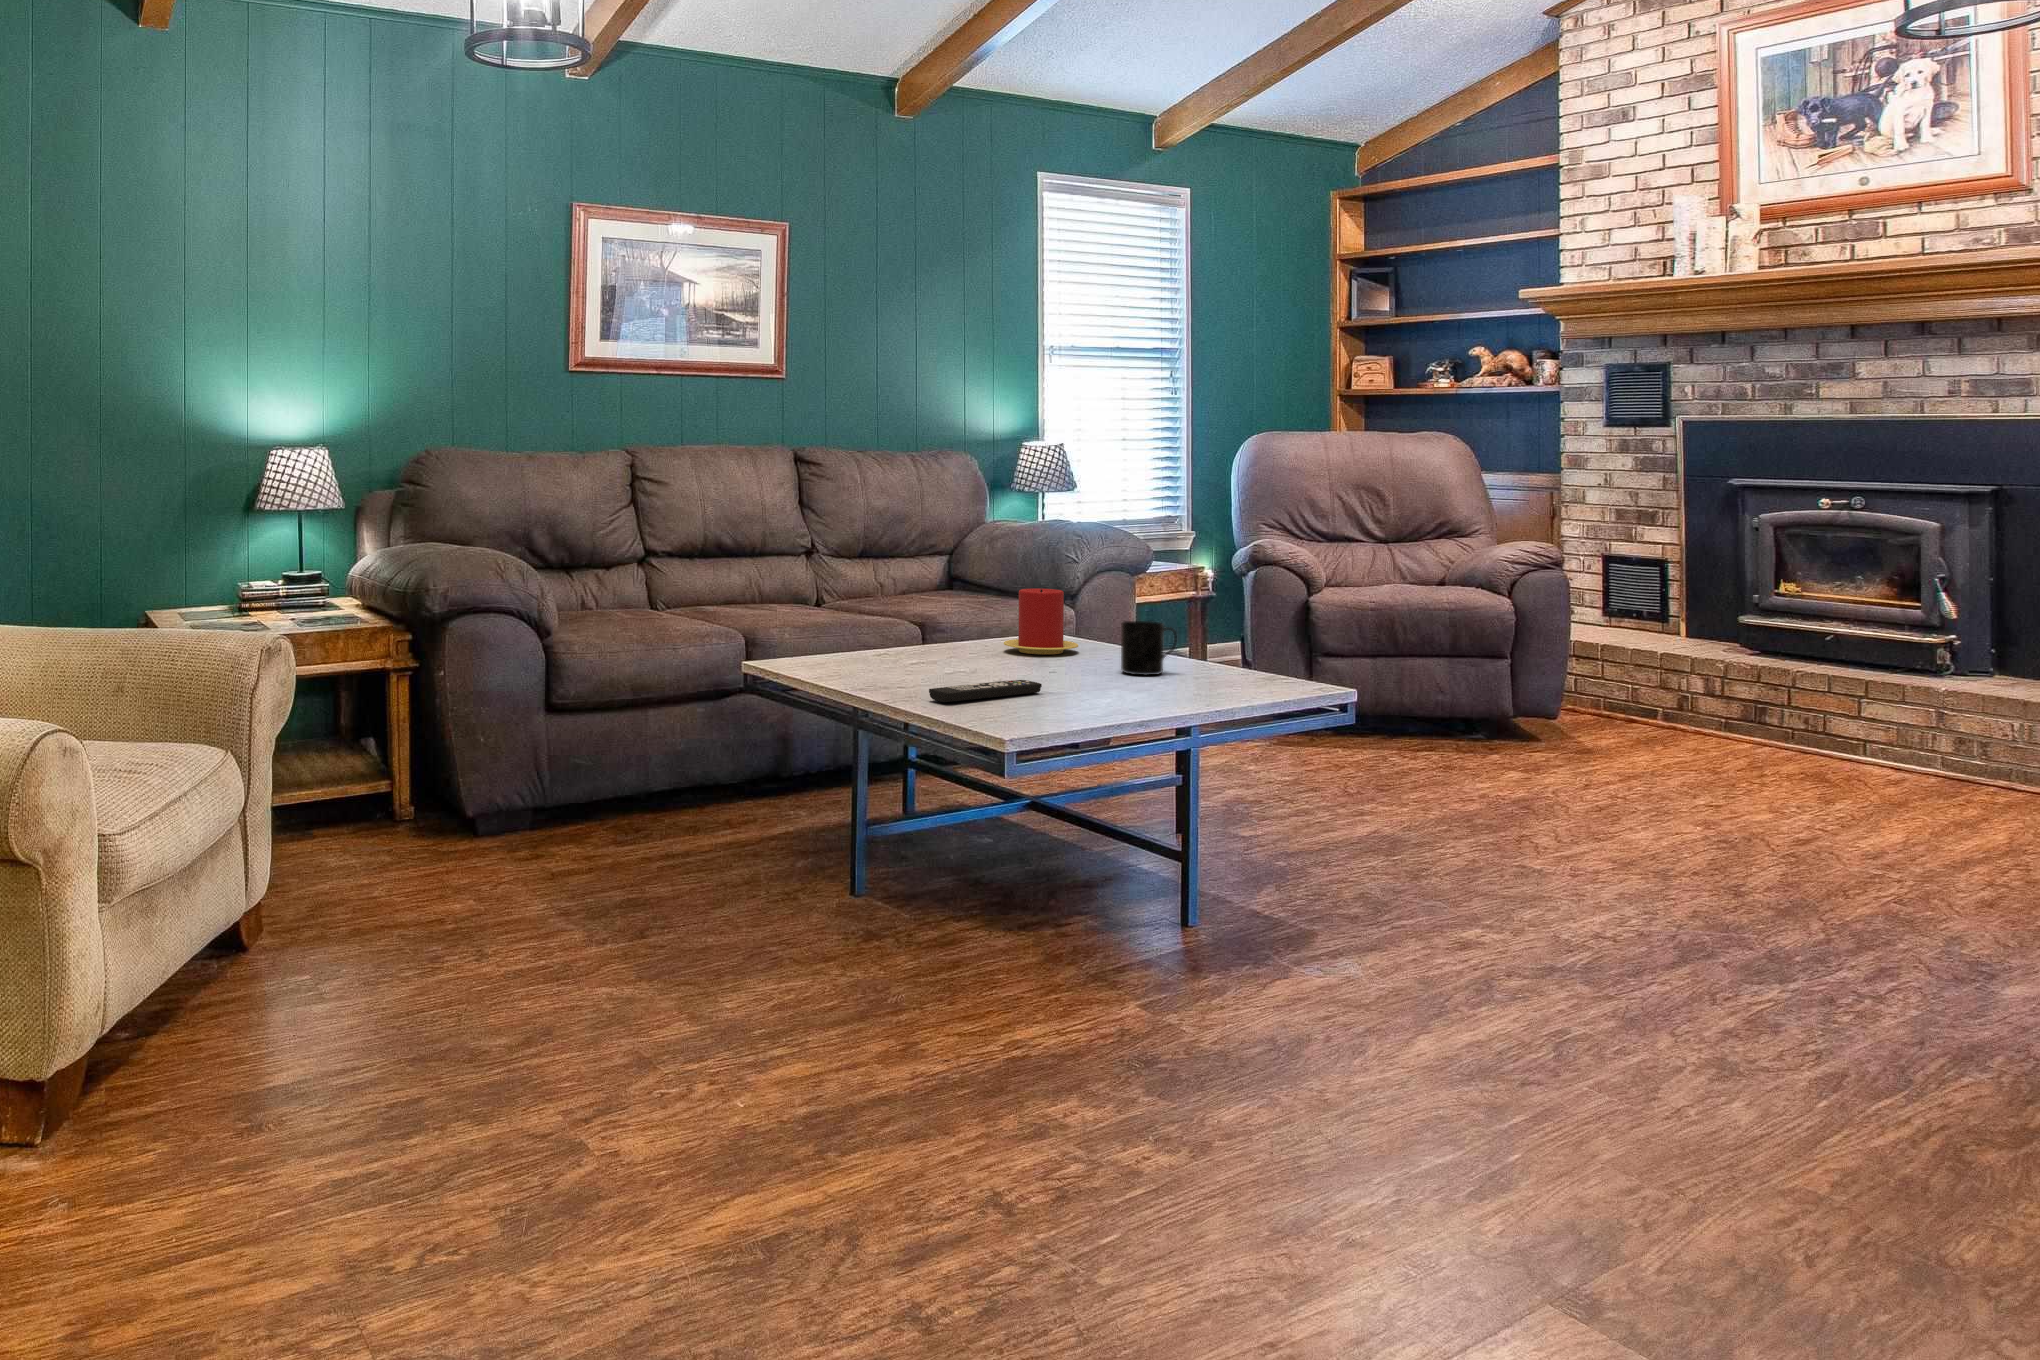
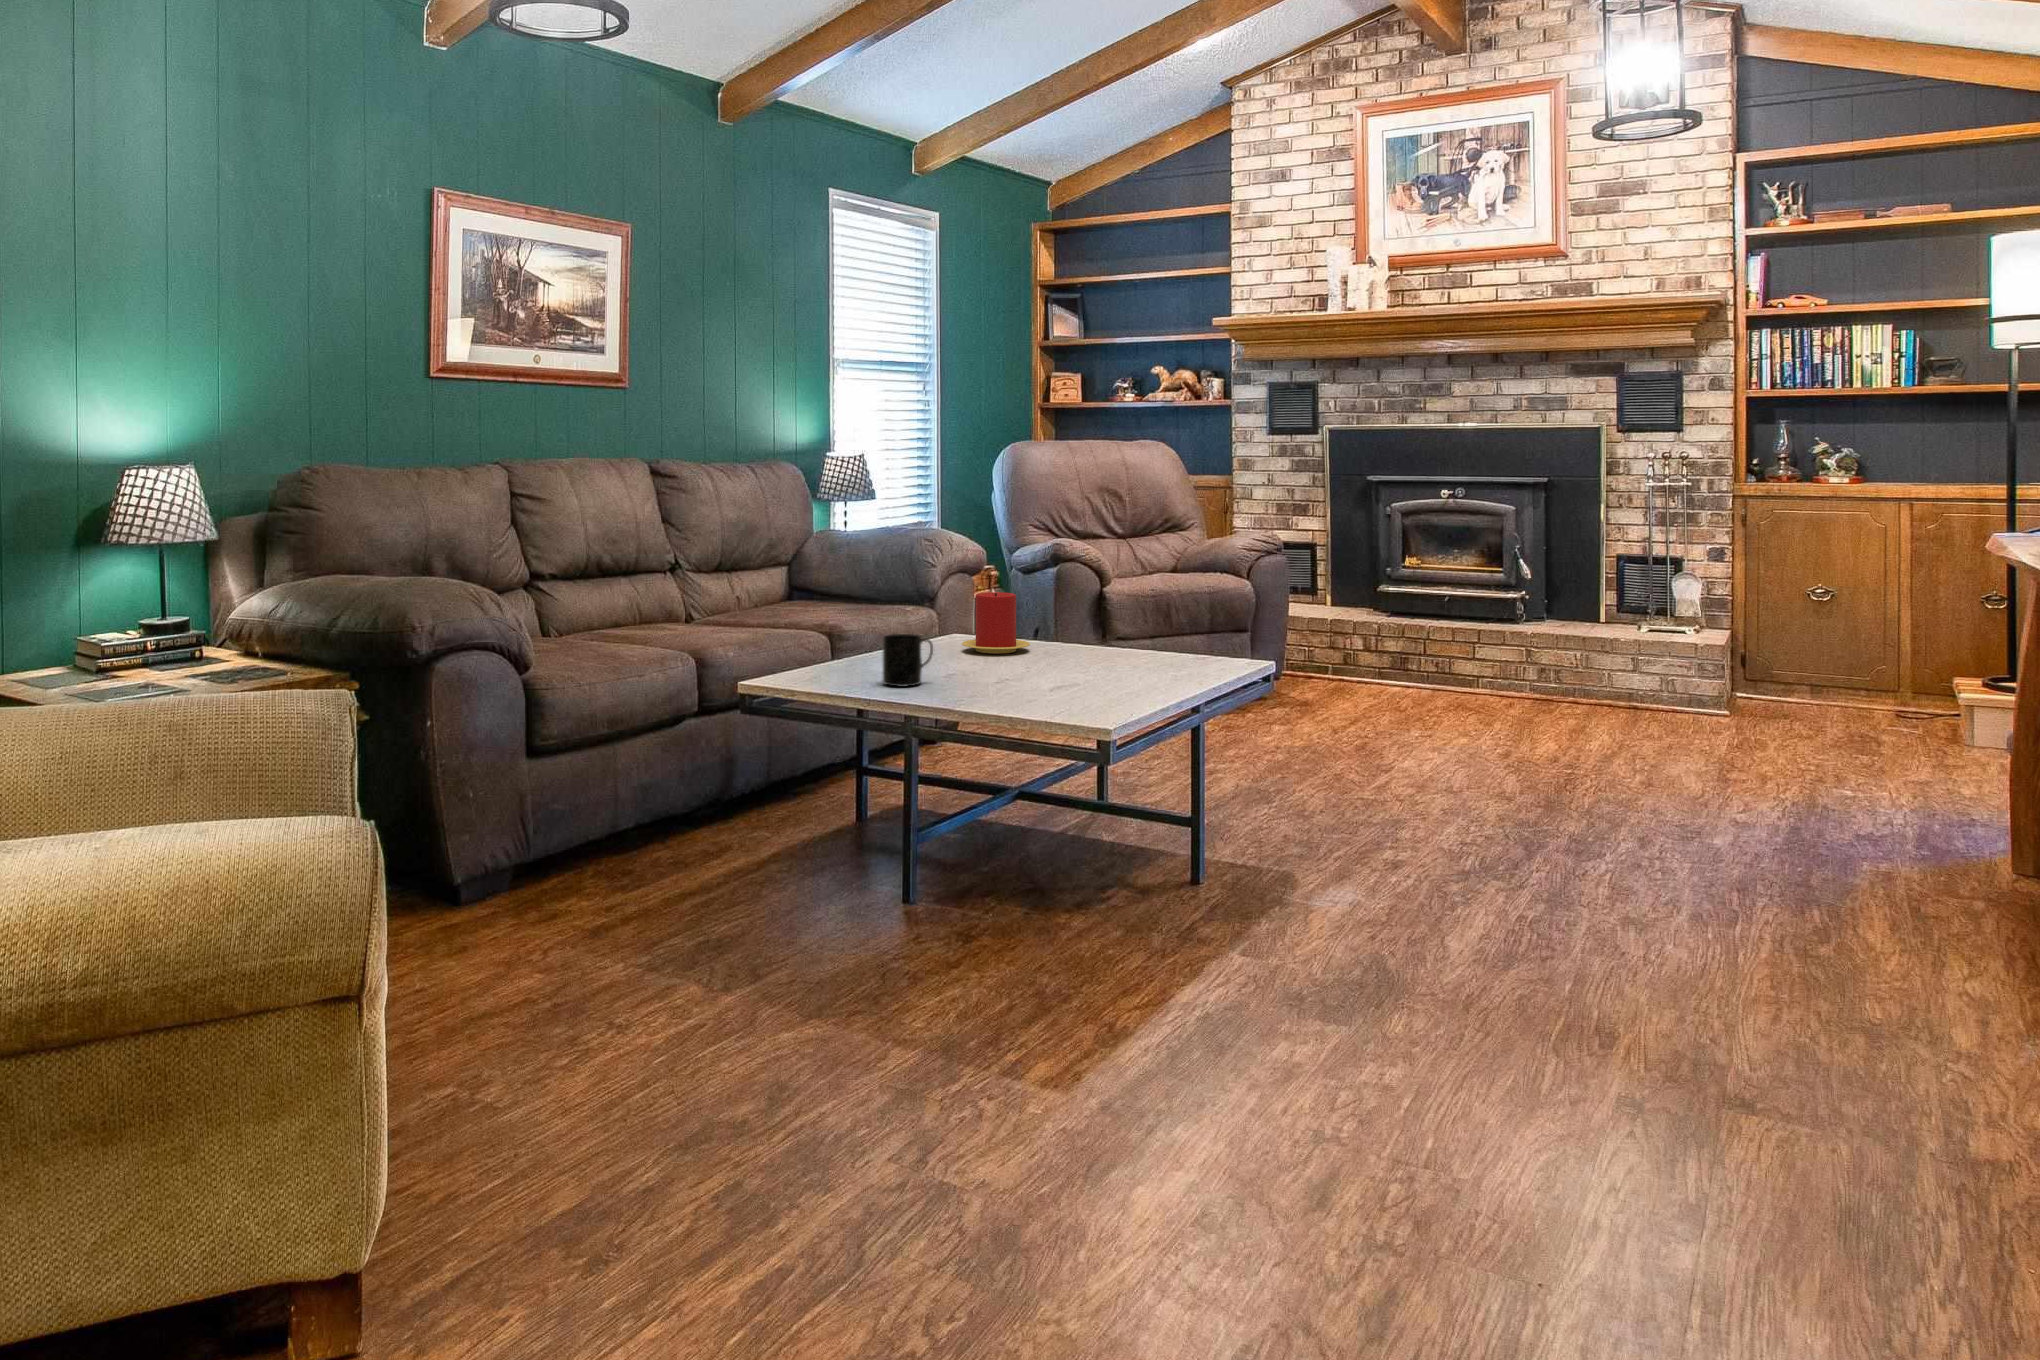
mug: present [1121,621,1177,675] -> present [883,634,933,686]
remote control: present [929,680,1042,702] -> none [997,680,1075,707]

